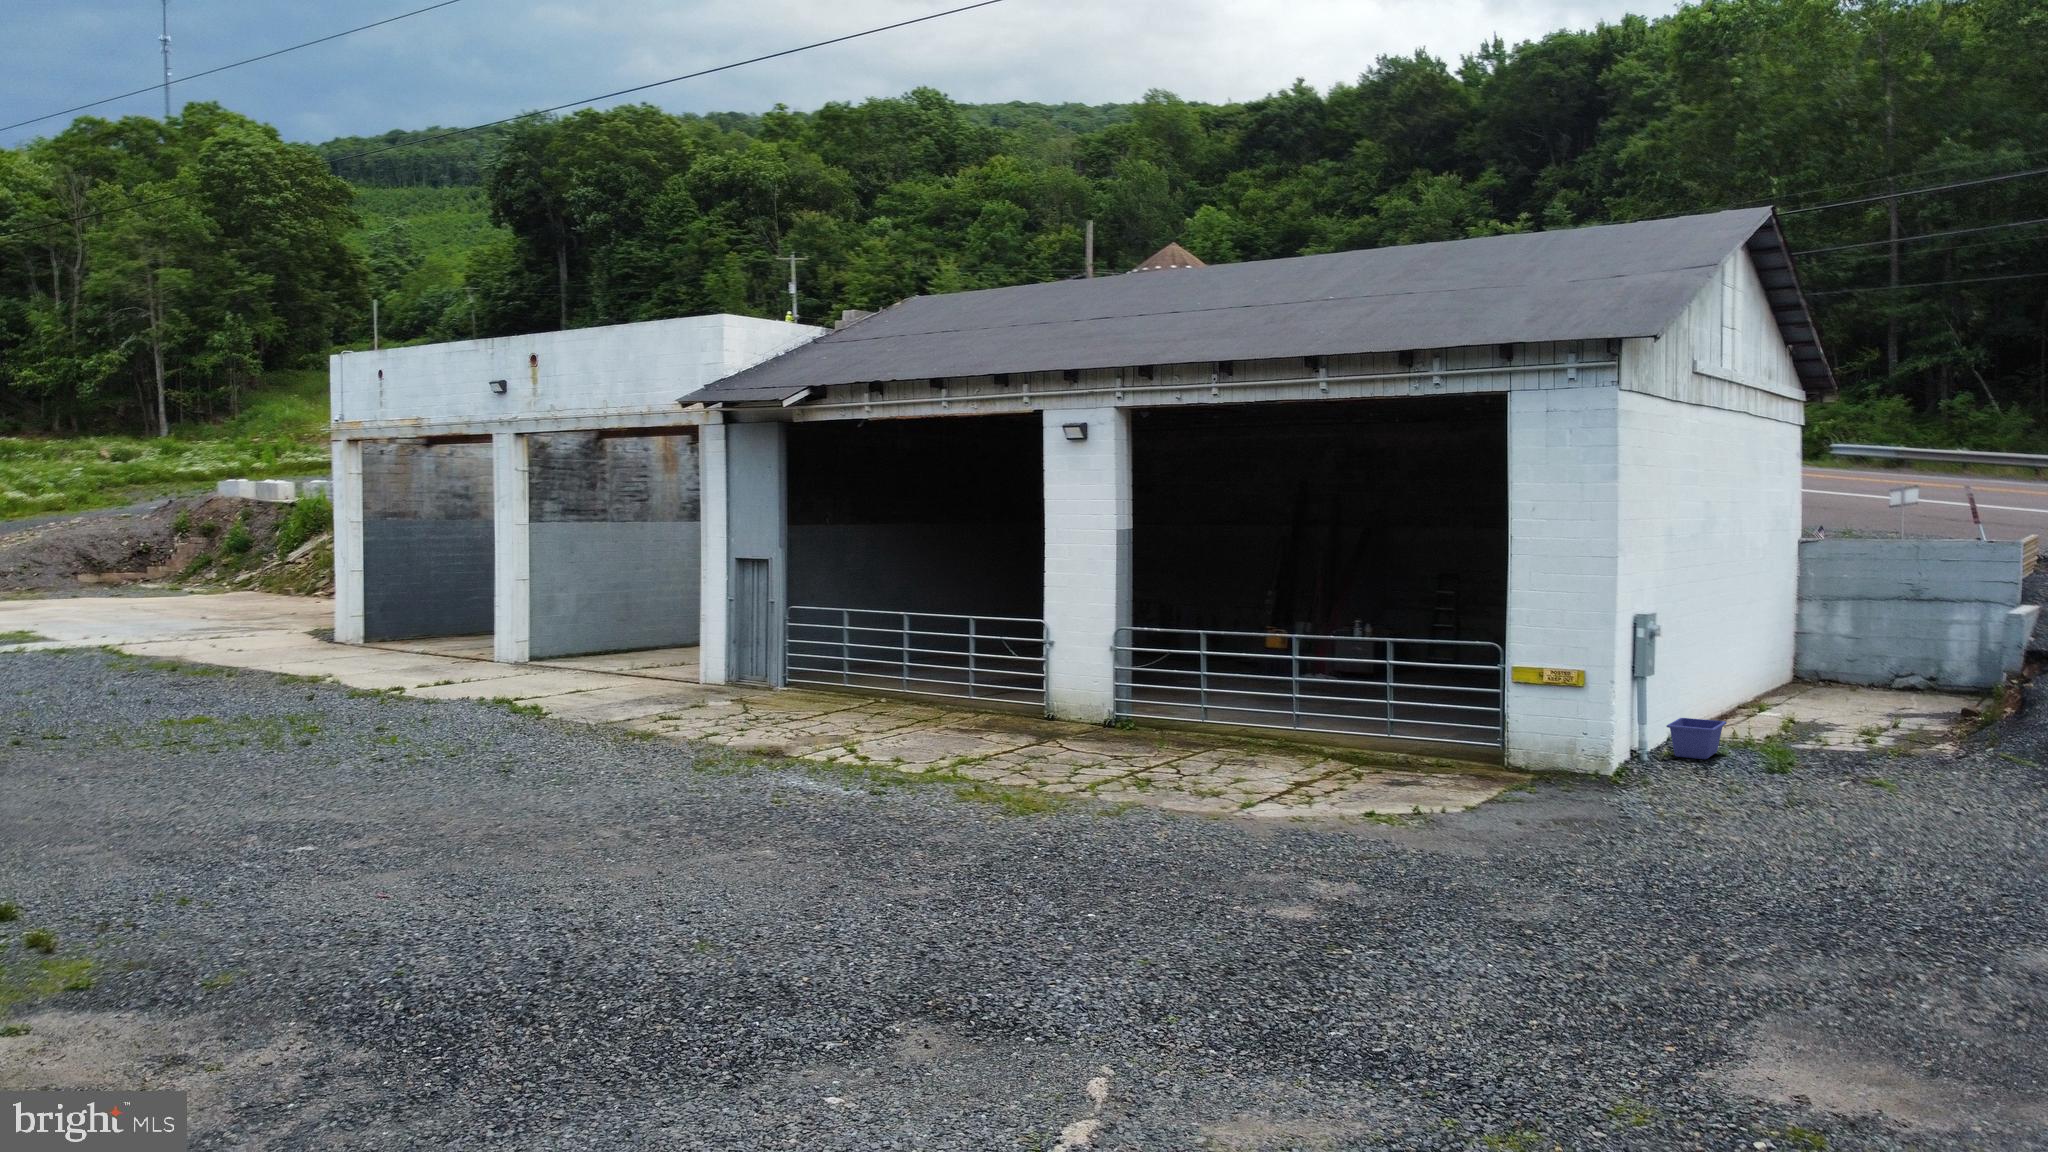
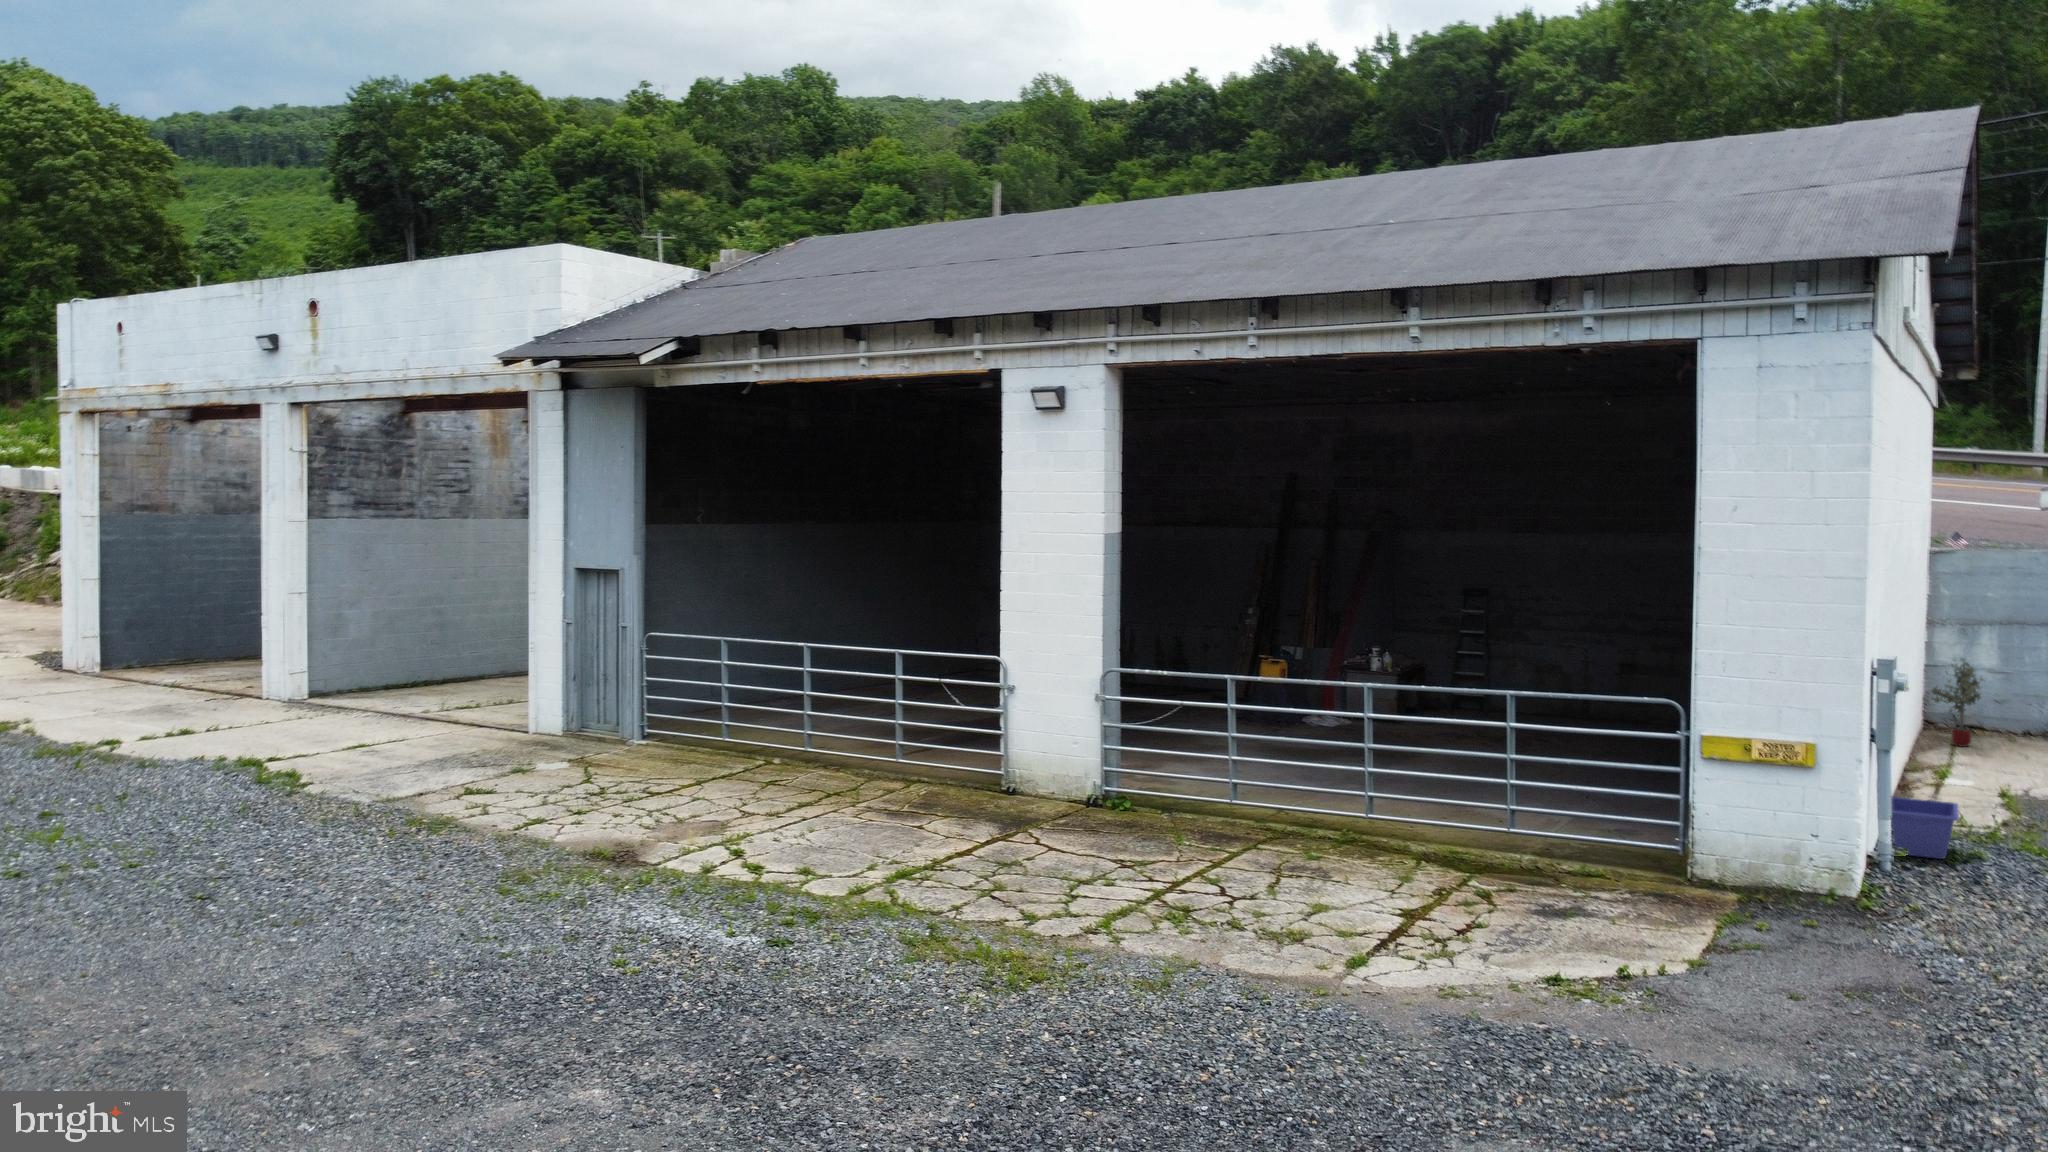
potted tree: none [1790,625,1832,695] -> present [1931,659,1983,747]

